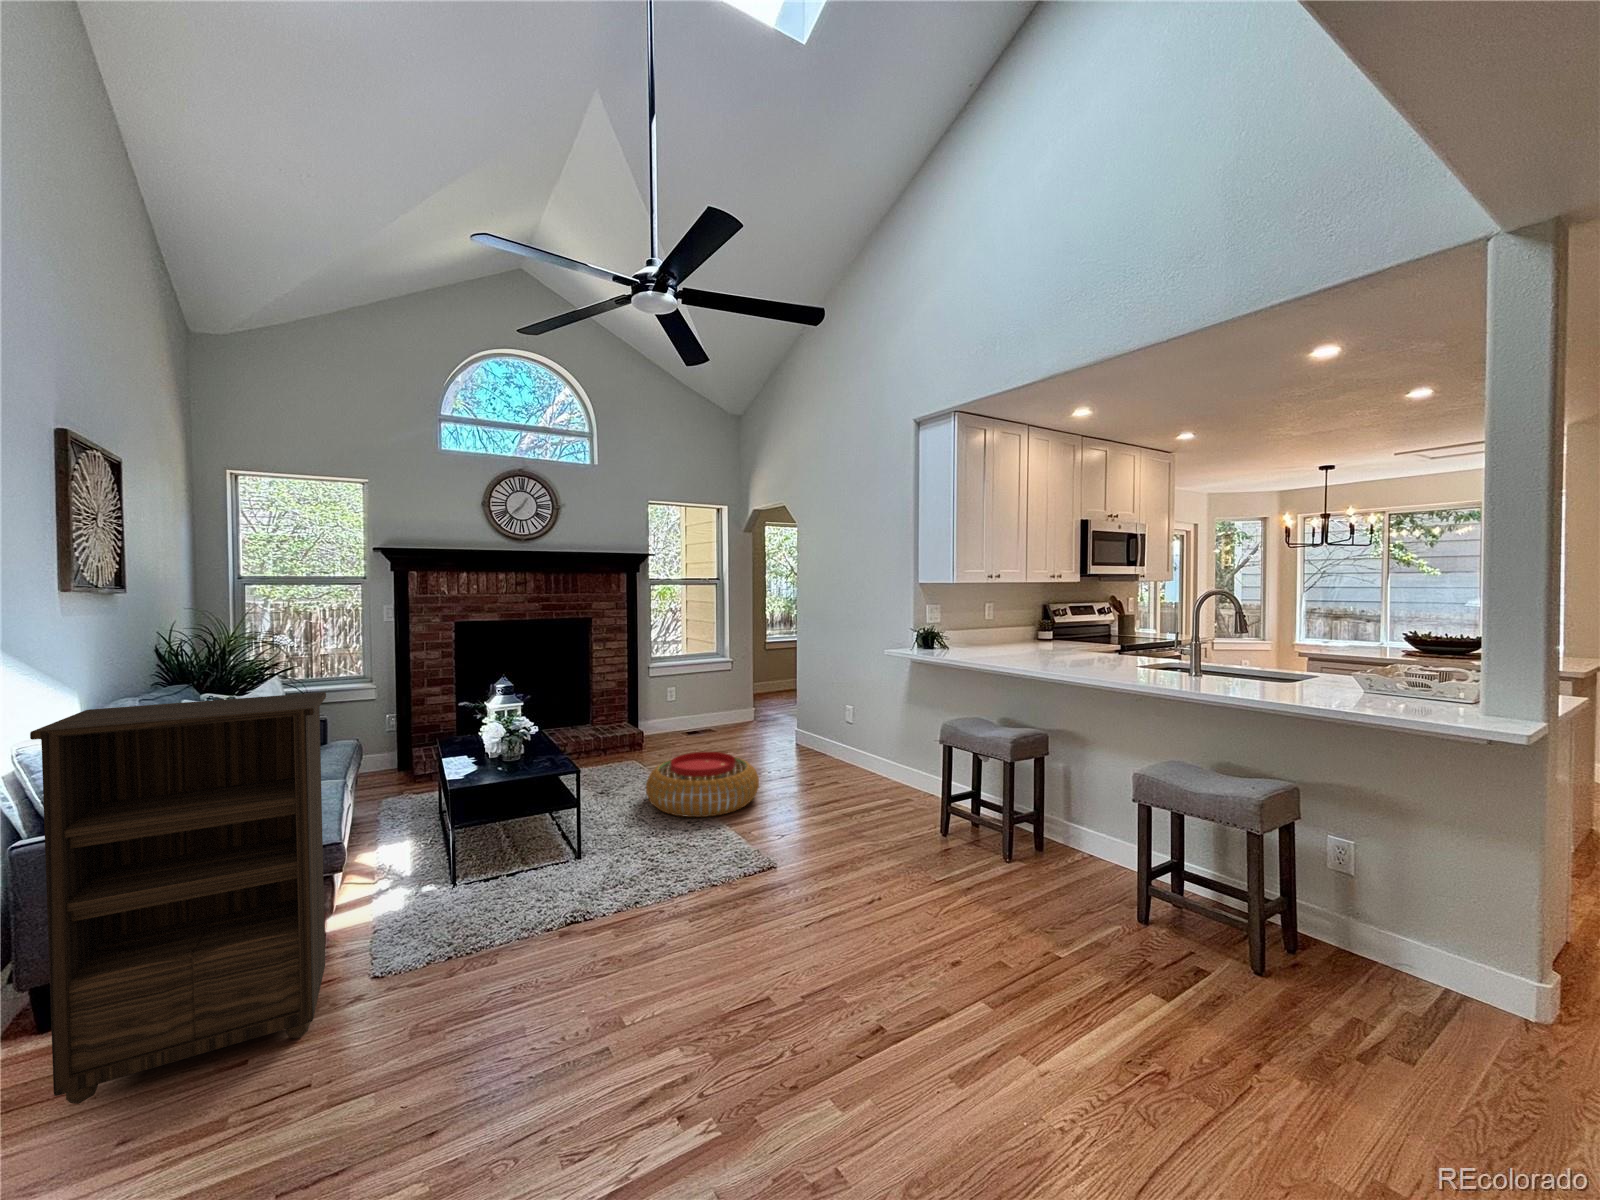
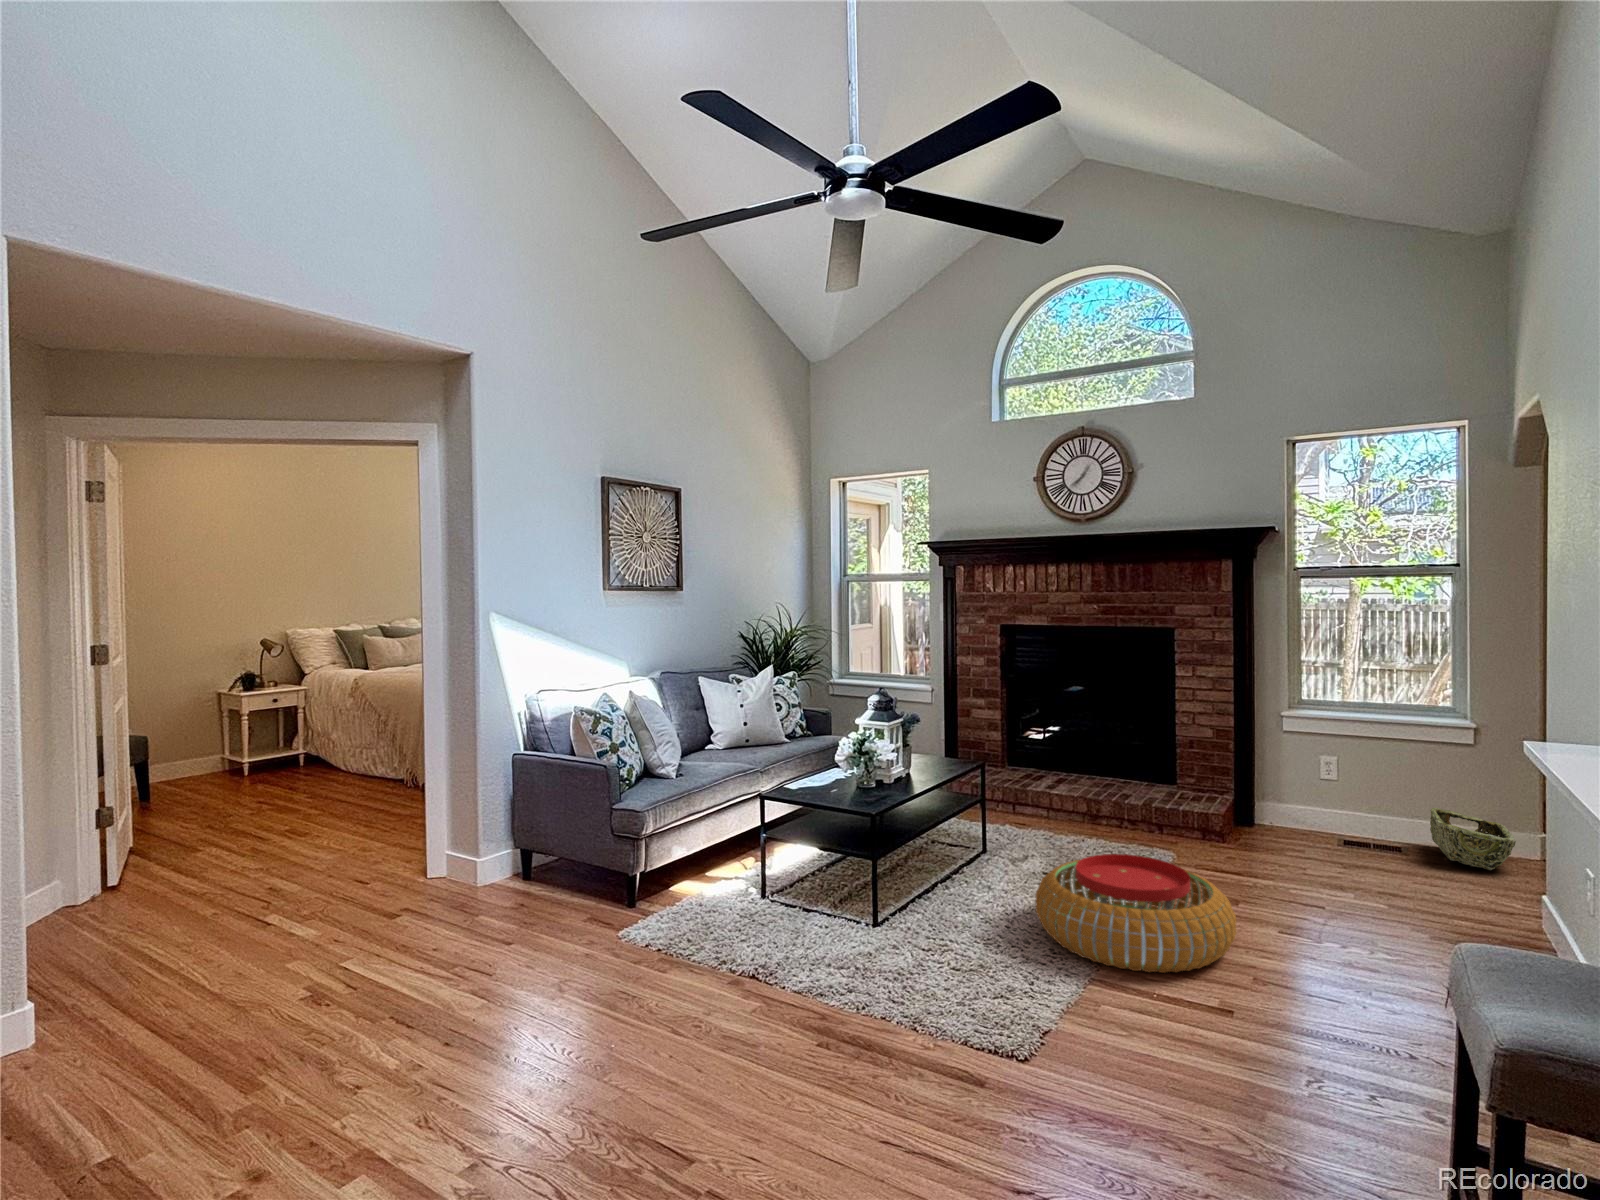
bookshelf: present [30,692,326,1104] -> none [446,668,602,945]
woven basket: none [718,703,760,727] -> present [1430,808,1516,870]

